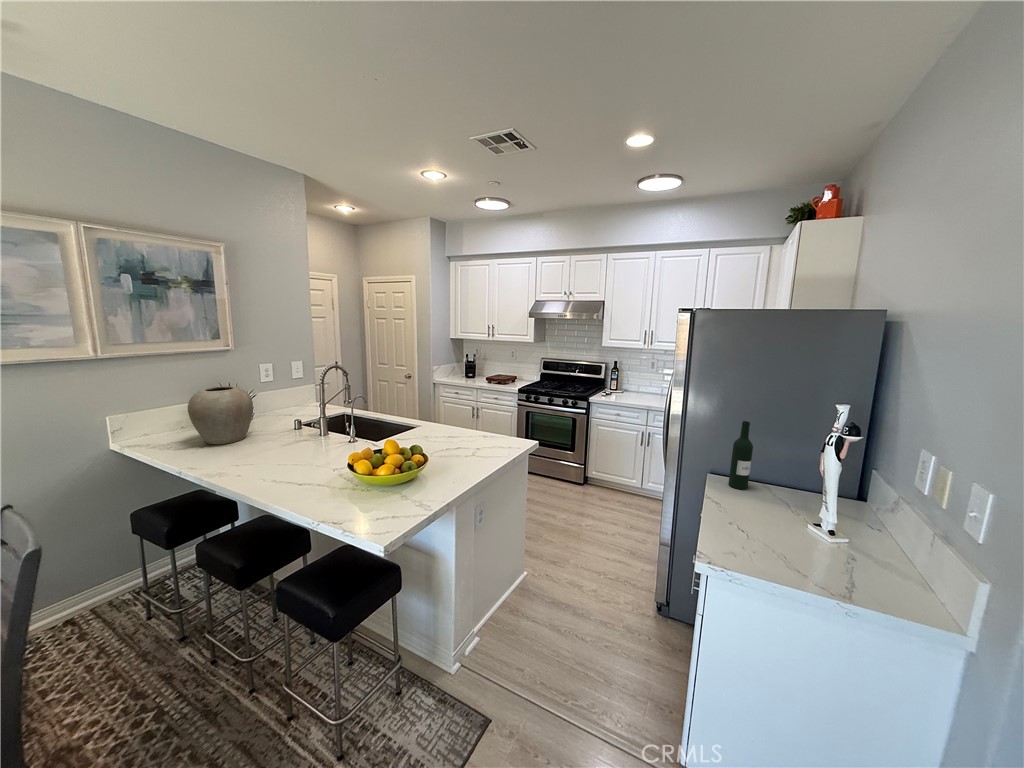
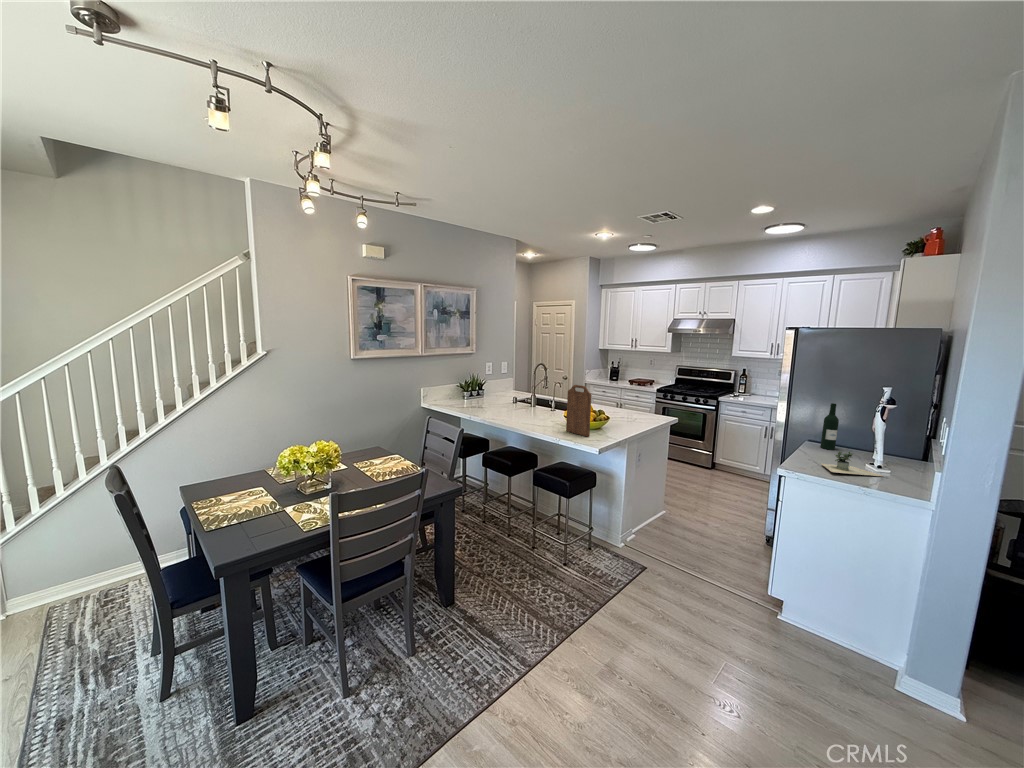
vase: present [188,386,253,445] -> none [464,374,495,407]
cutting board: none [335,415,376,513] -> present [566,385,592,437]
potted plant: none [751,517,880,564] -> present [822,451,882,476]

